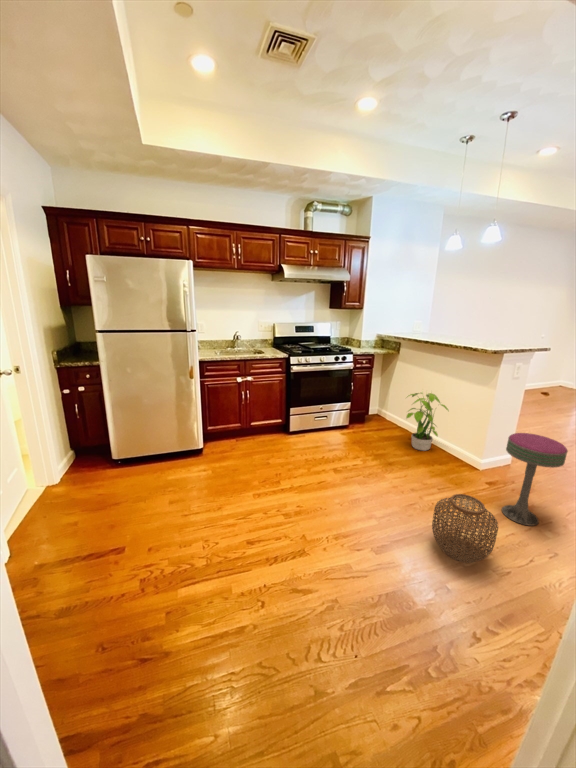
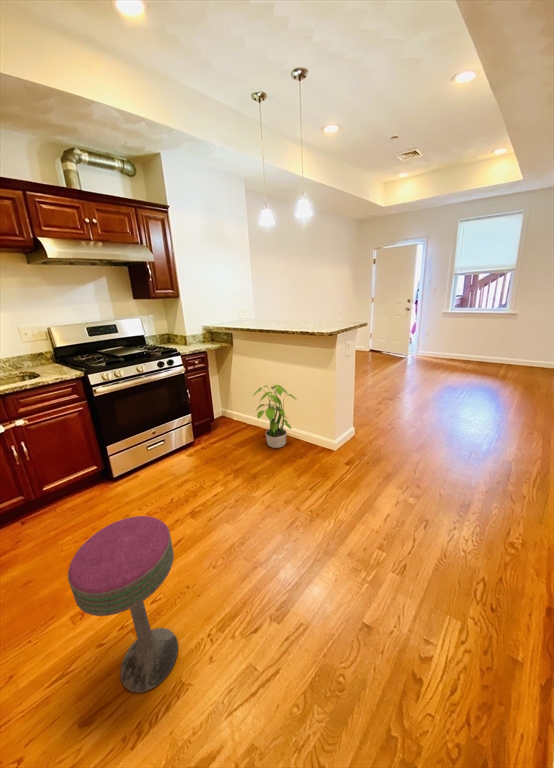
bar stool: present [502,433,568,526] -> present [68,516,178,693]
woven basket: present [432,494,498,563] -> none [333,509,405,594]

